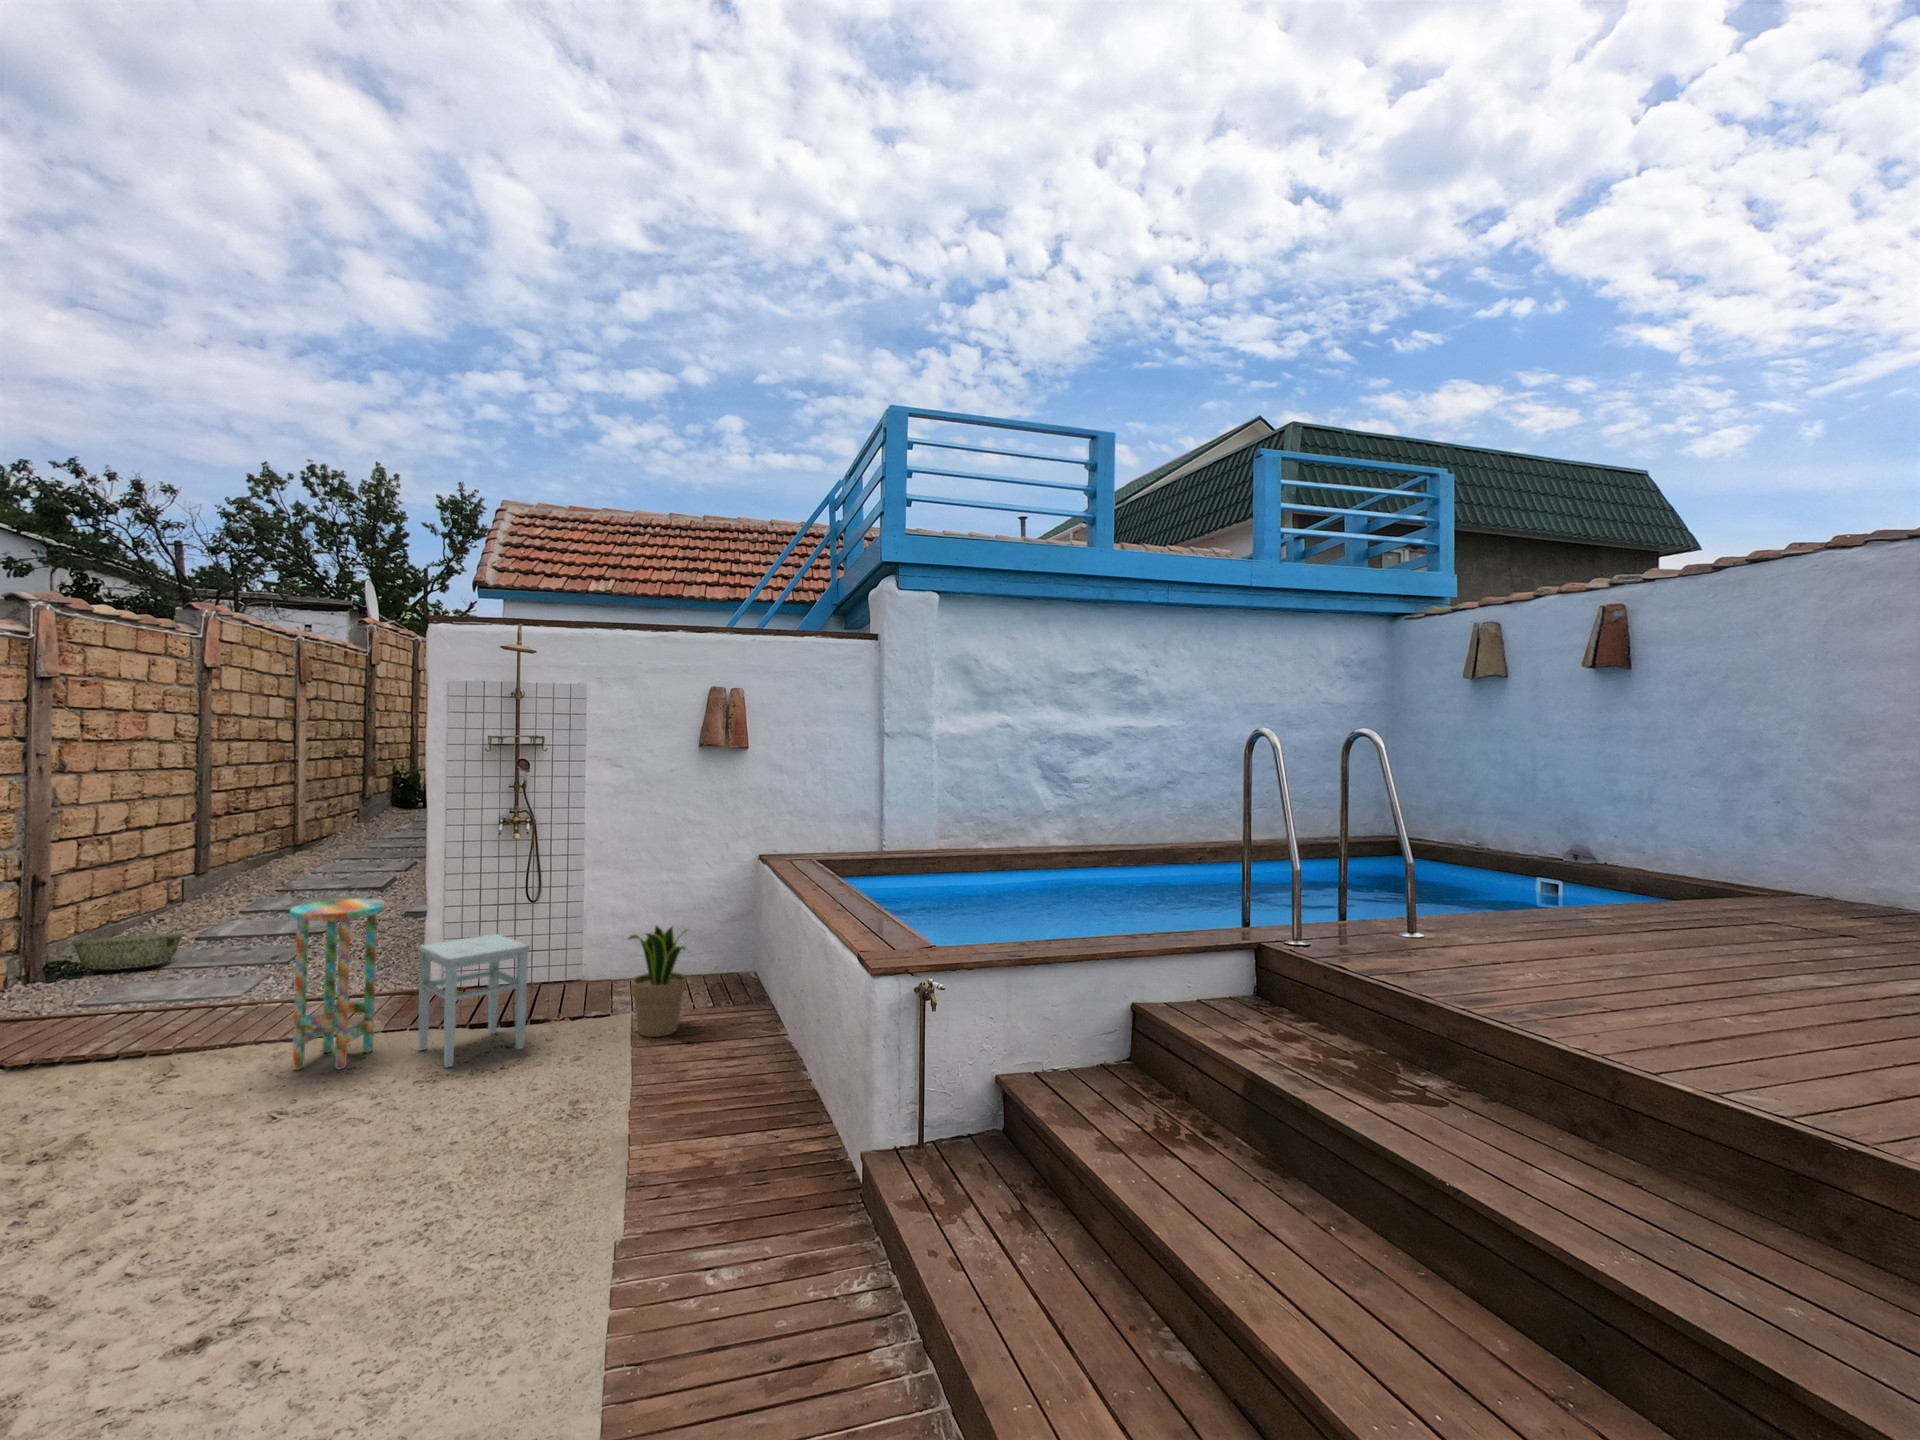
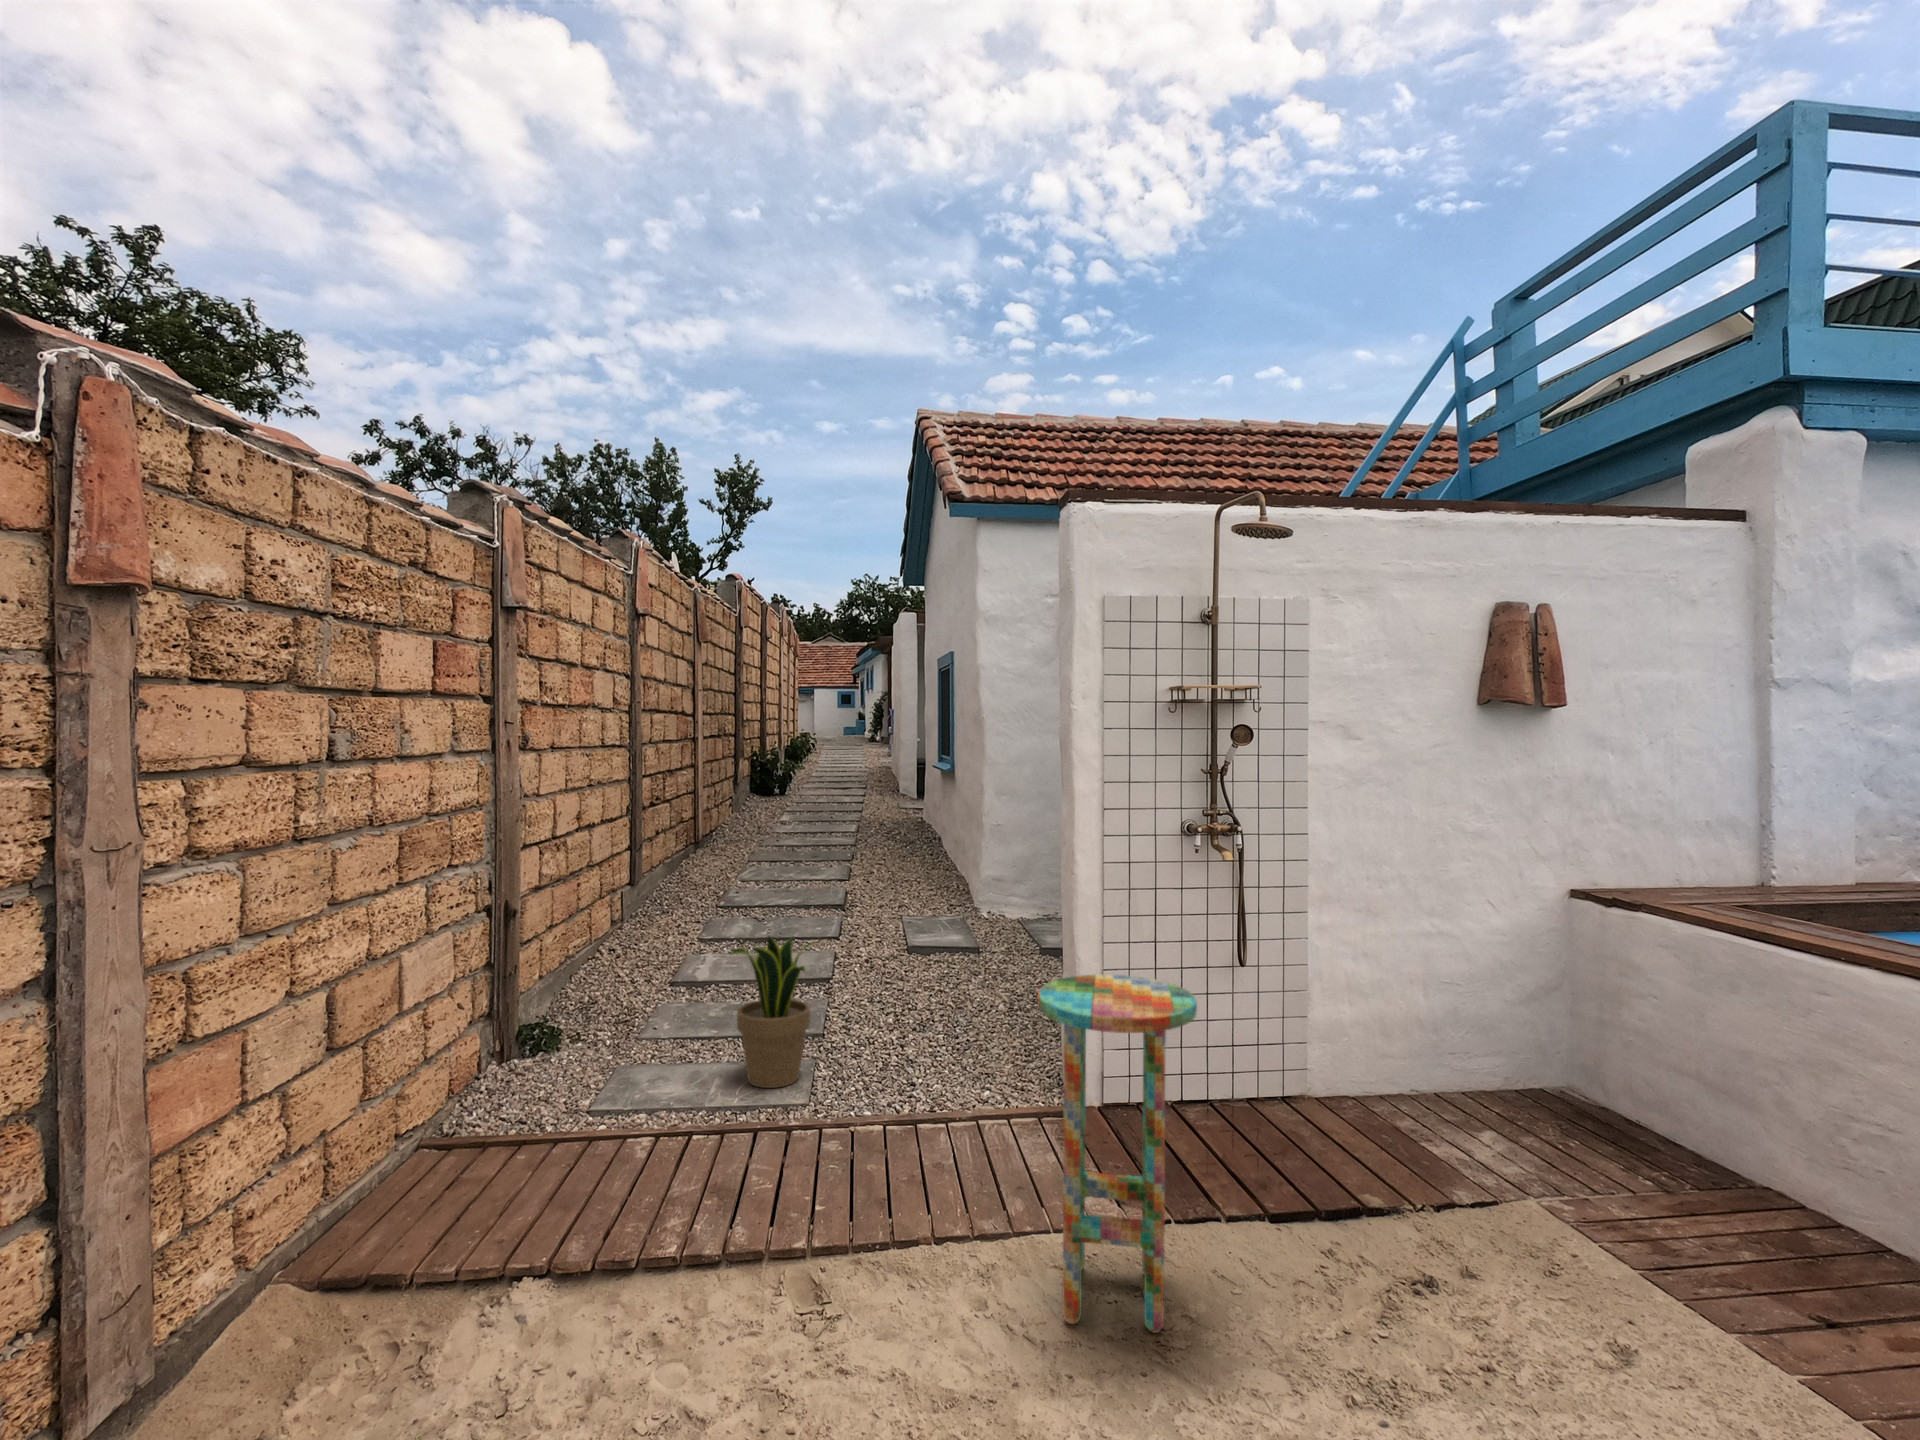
potted plant: present [628,926,687,1037] -> present [730,936,813,1088]
woven basket: present [73,932,182,970] -> none [542,979,664,1033]
stool: present [418,934,530,1067] -> none [1241,1047,1469,1356]

